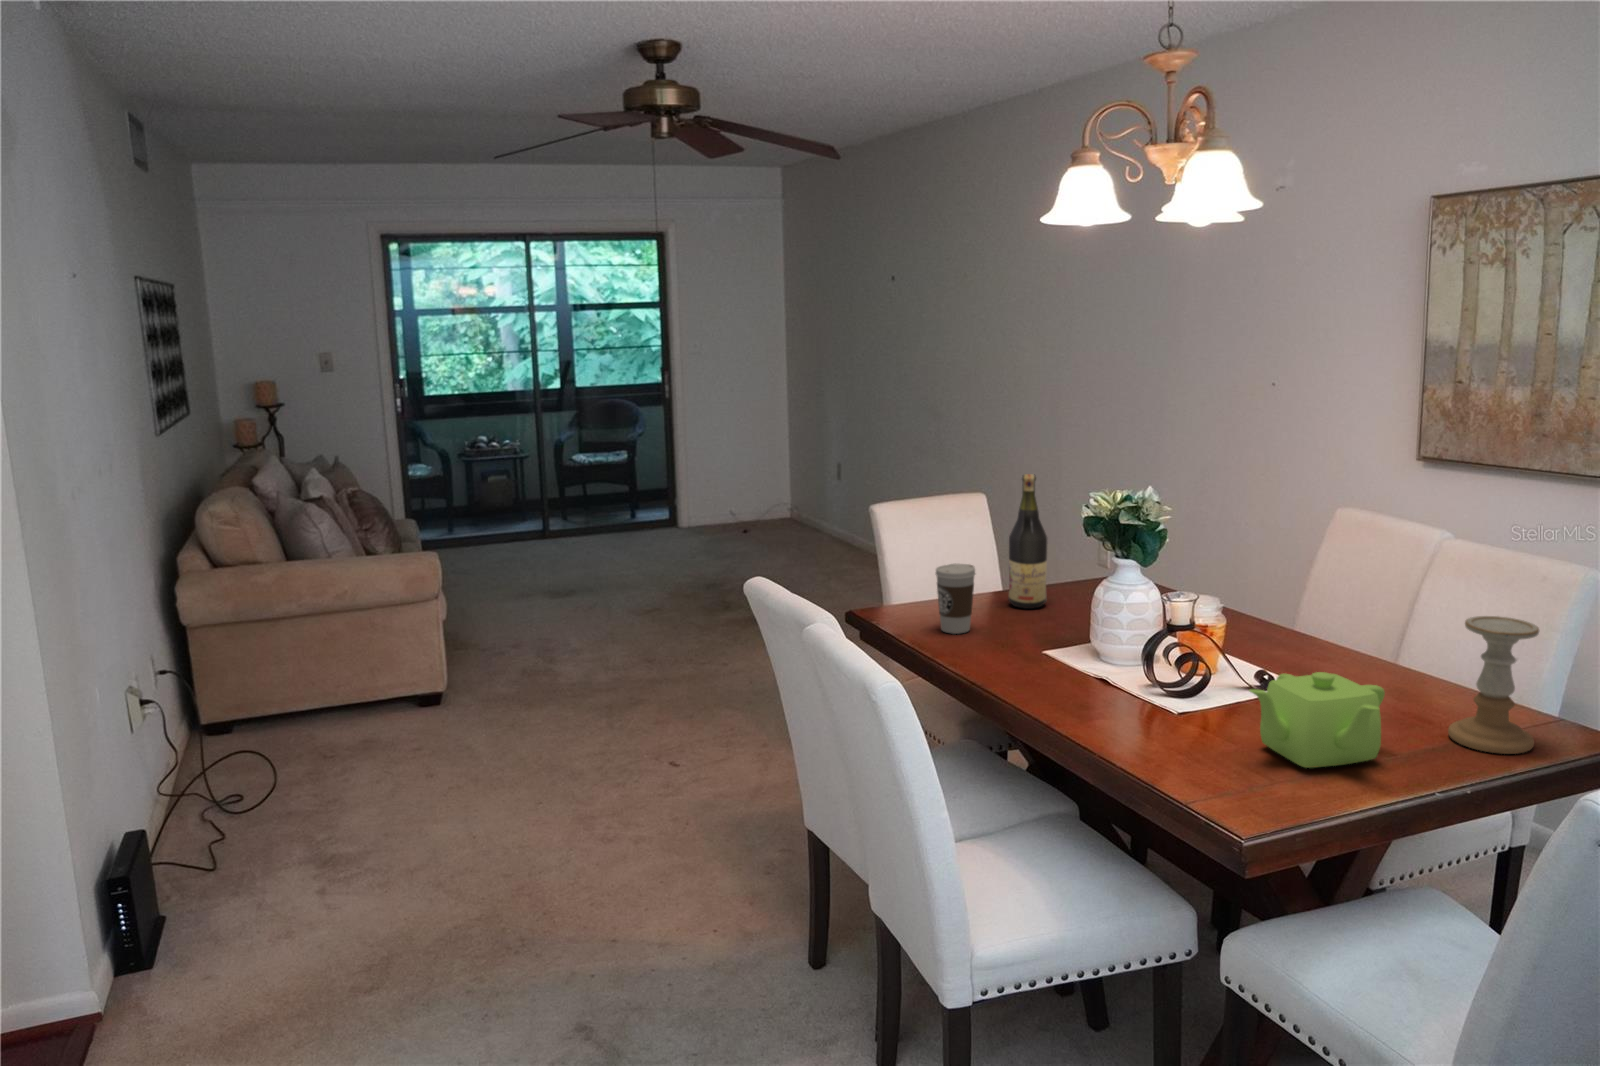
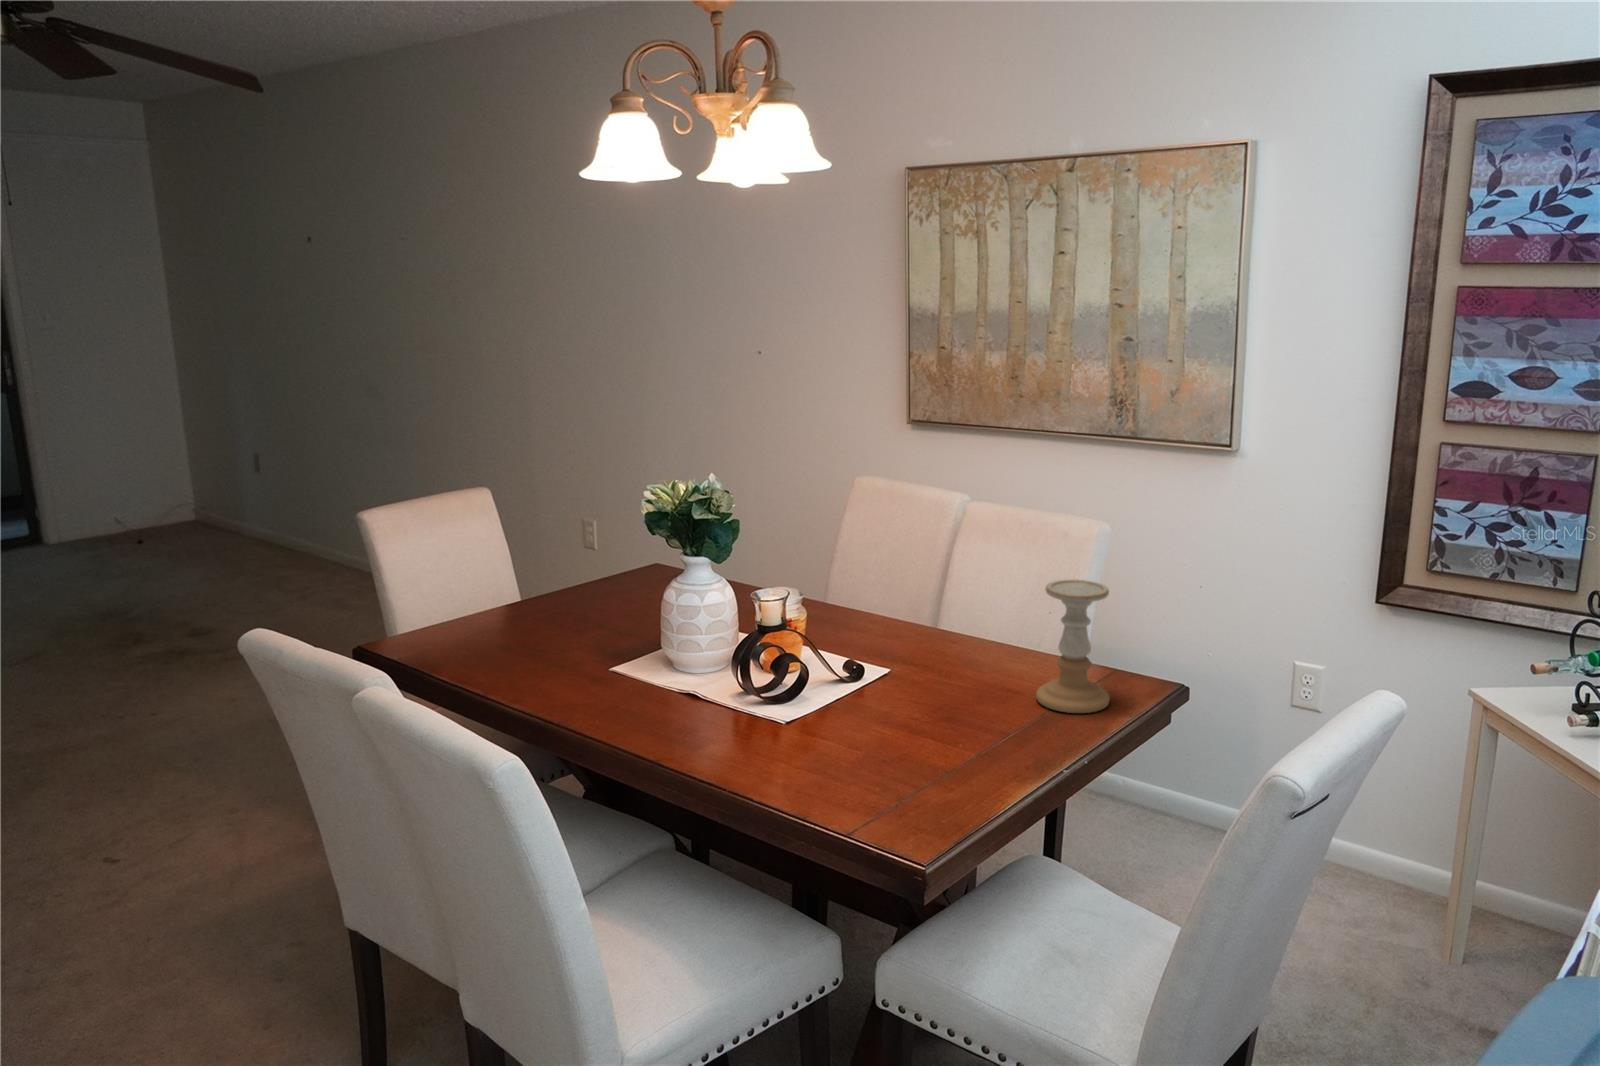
wine bottle: present [1009,474,1048,609] -> none [543,466,591,621]
coffee cup: present [936,564,975,634] -> none [469,579,519,664]
teapot: present [1249,672,1385,768] -> none [877,658,1005,762]

